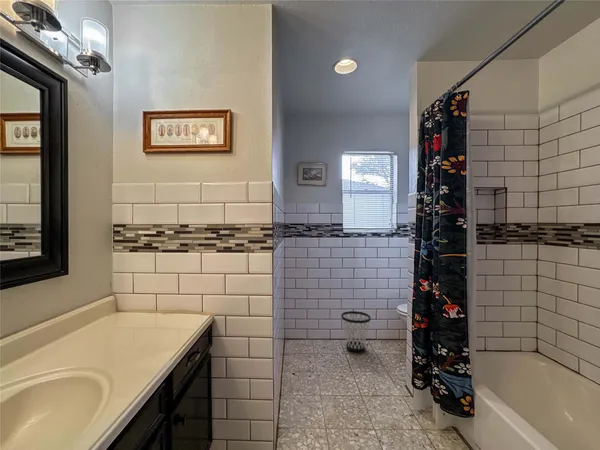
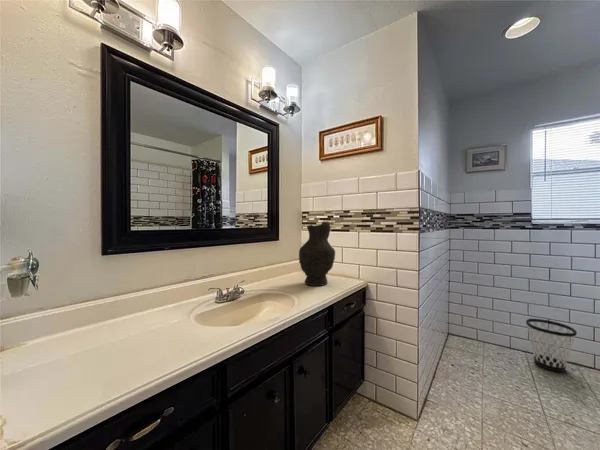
decorative vase: none [109,240,171,340] -> present [299,222,335,286]

